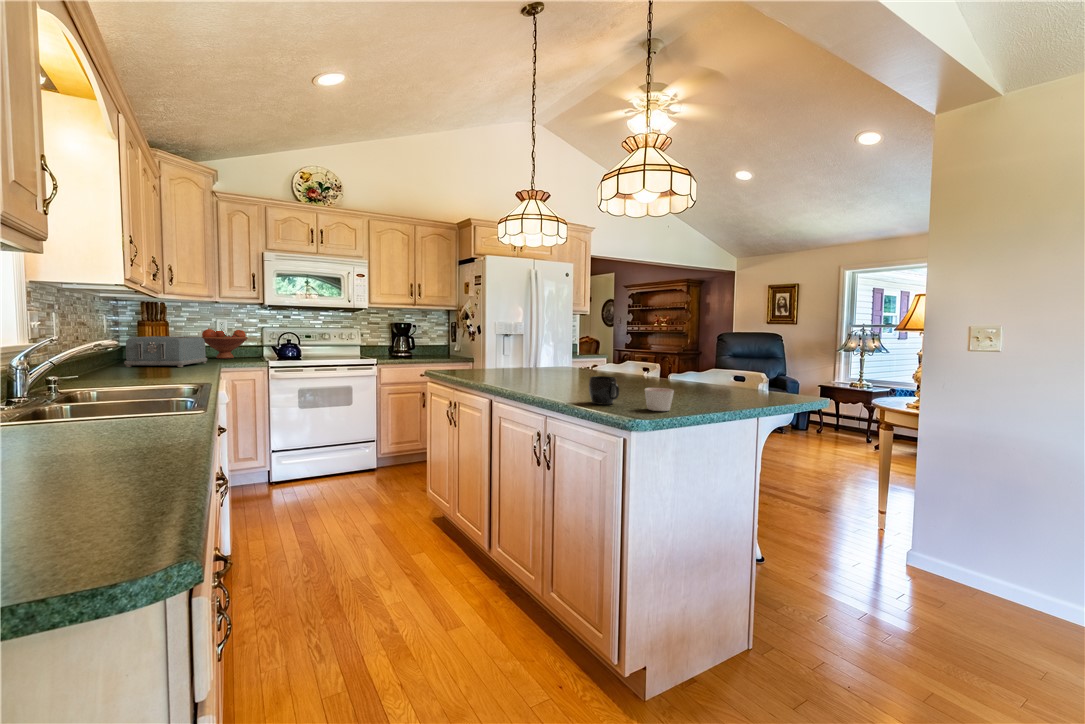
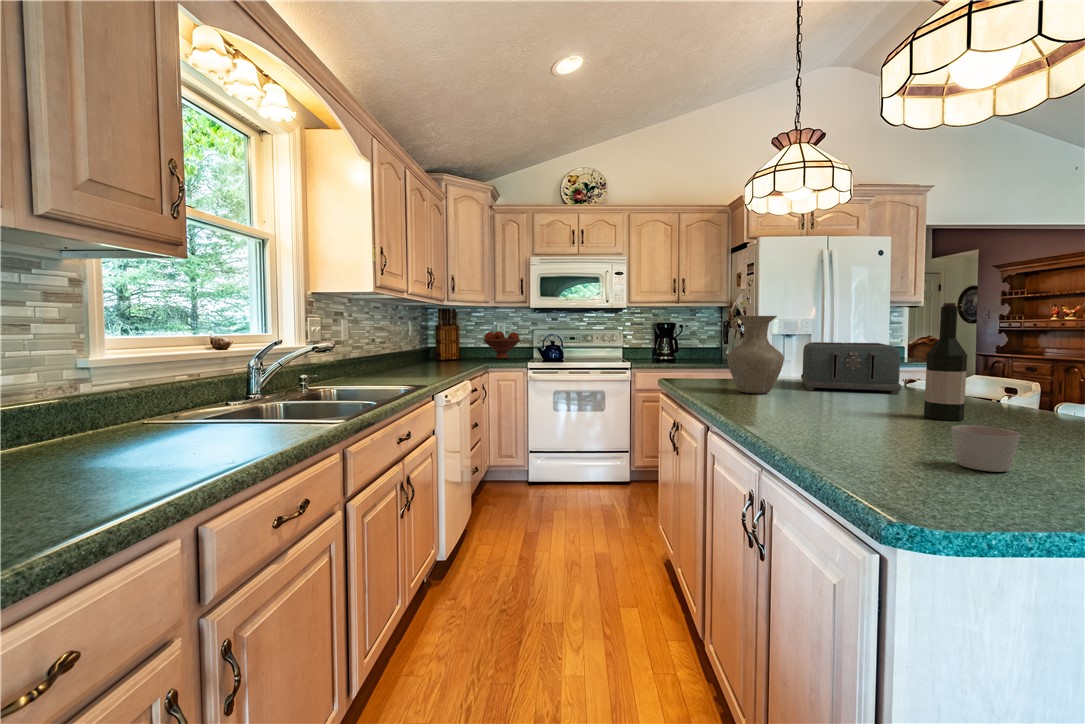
wine bottle: none [617,317,638,389] -> present [924,303,967,421]
vase: none [487,321,527,380] -> present [727,316,784,394]
toaster: present [124,336,207,367] -> present [801,342,901,394]
mug: present [589,376,619,405] -> none [847,398,902,446]

